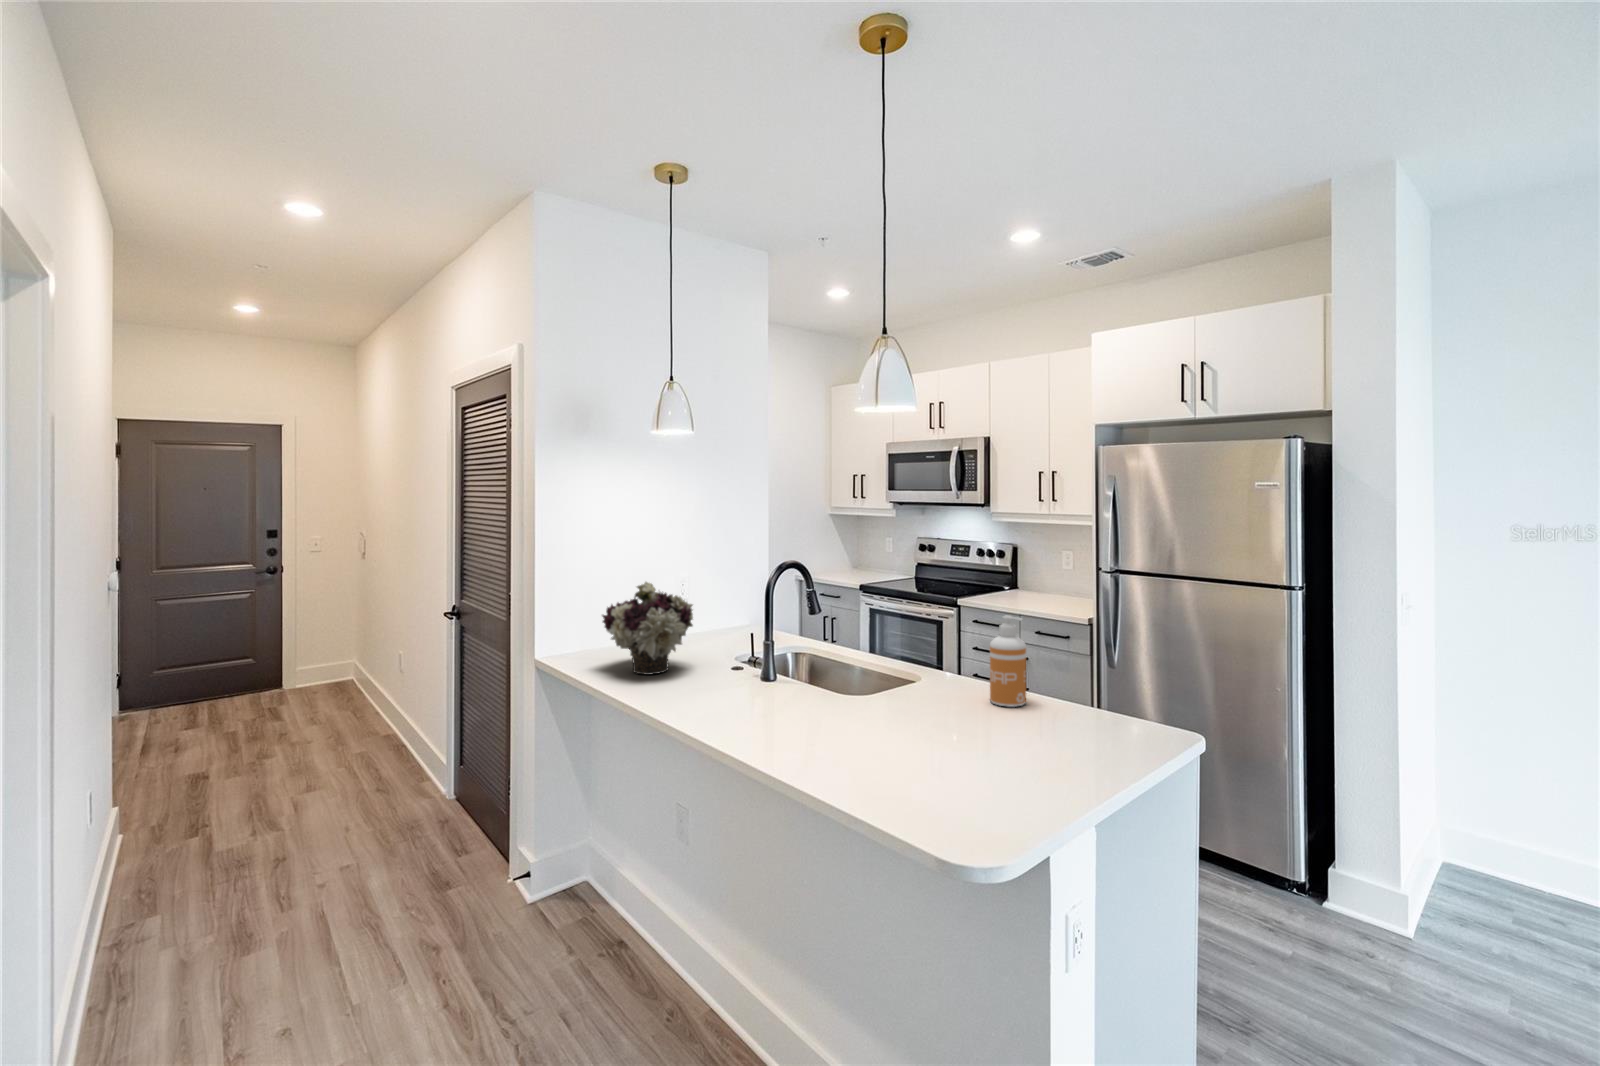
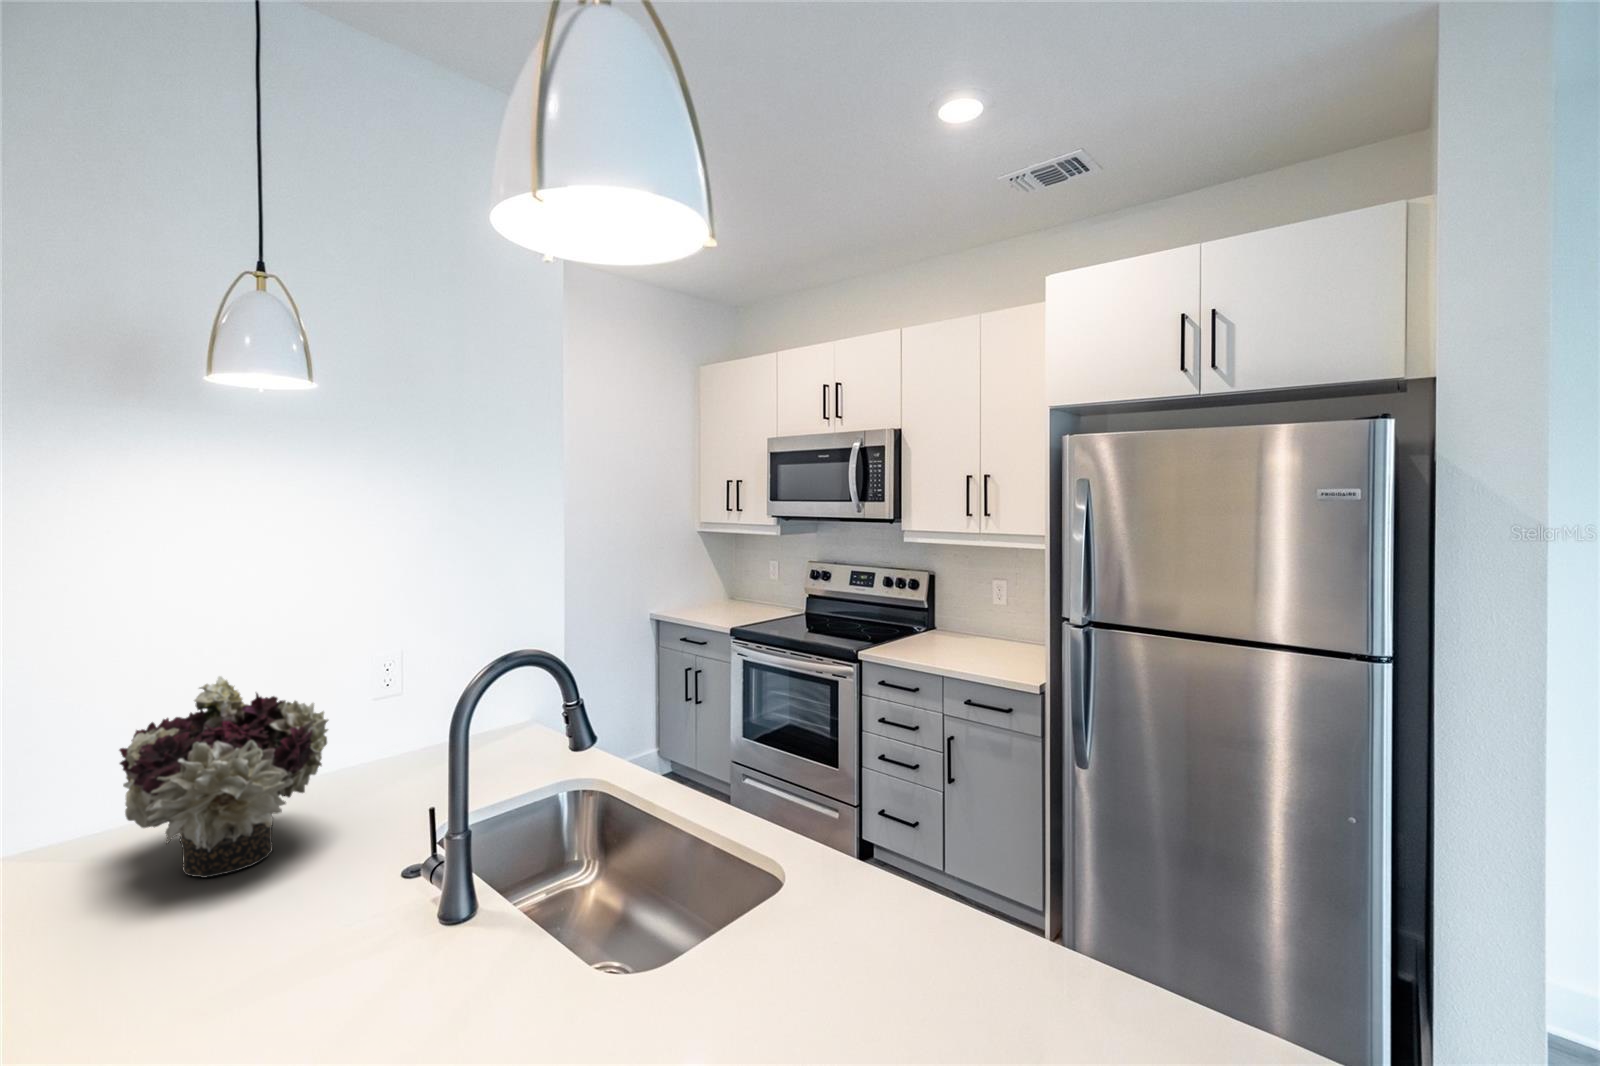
soap dispenser: present [990,616,1026,707] -> none [910,771,989,986]

